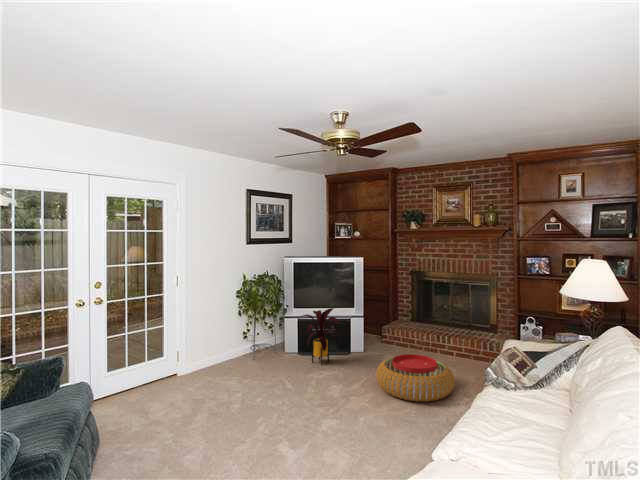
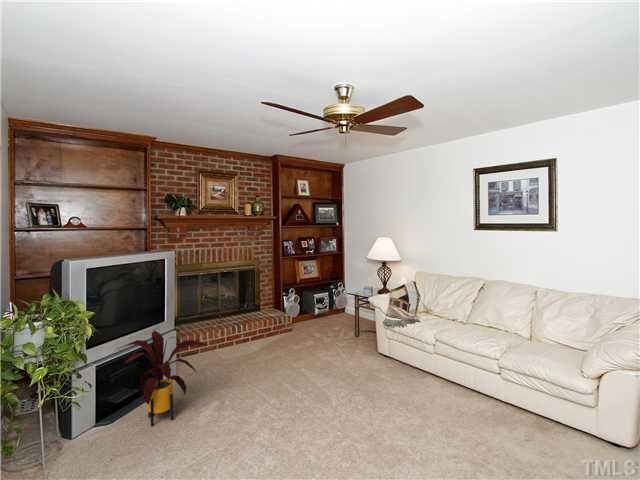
pouf: present [376,354,455,402] -> none [263,344,341,396]

